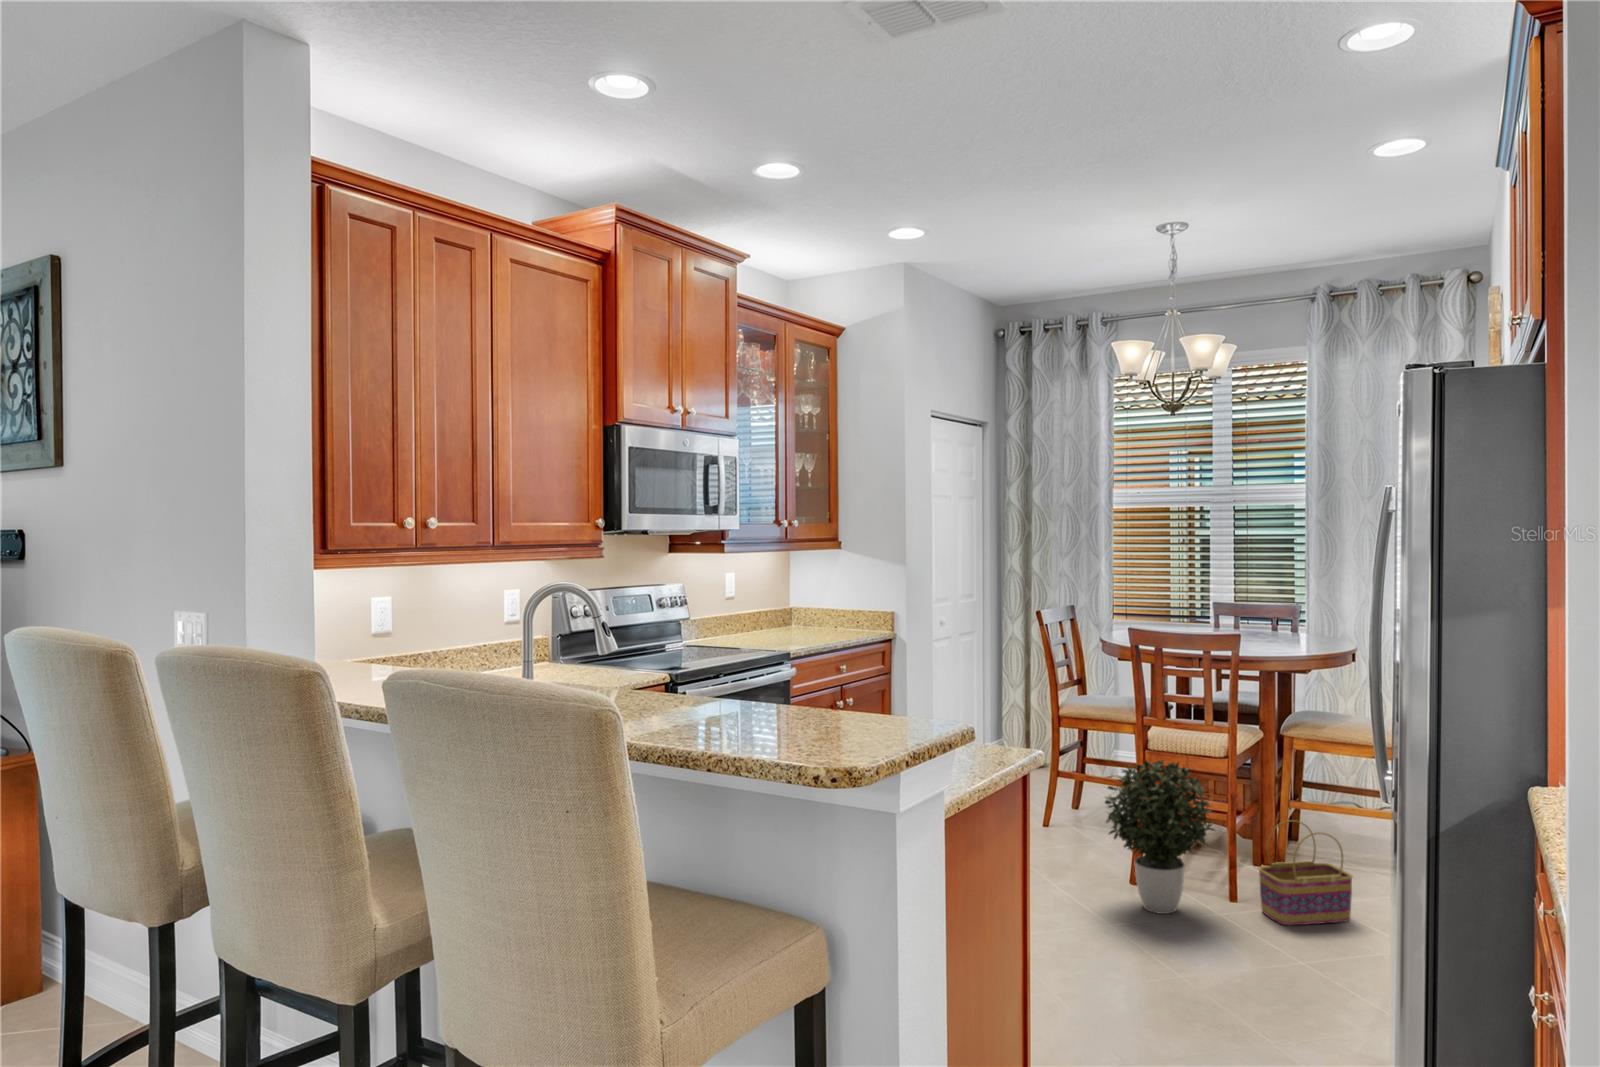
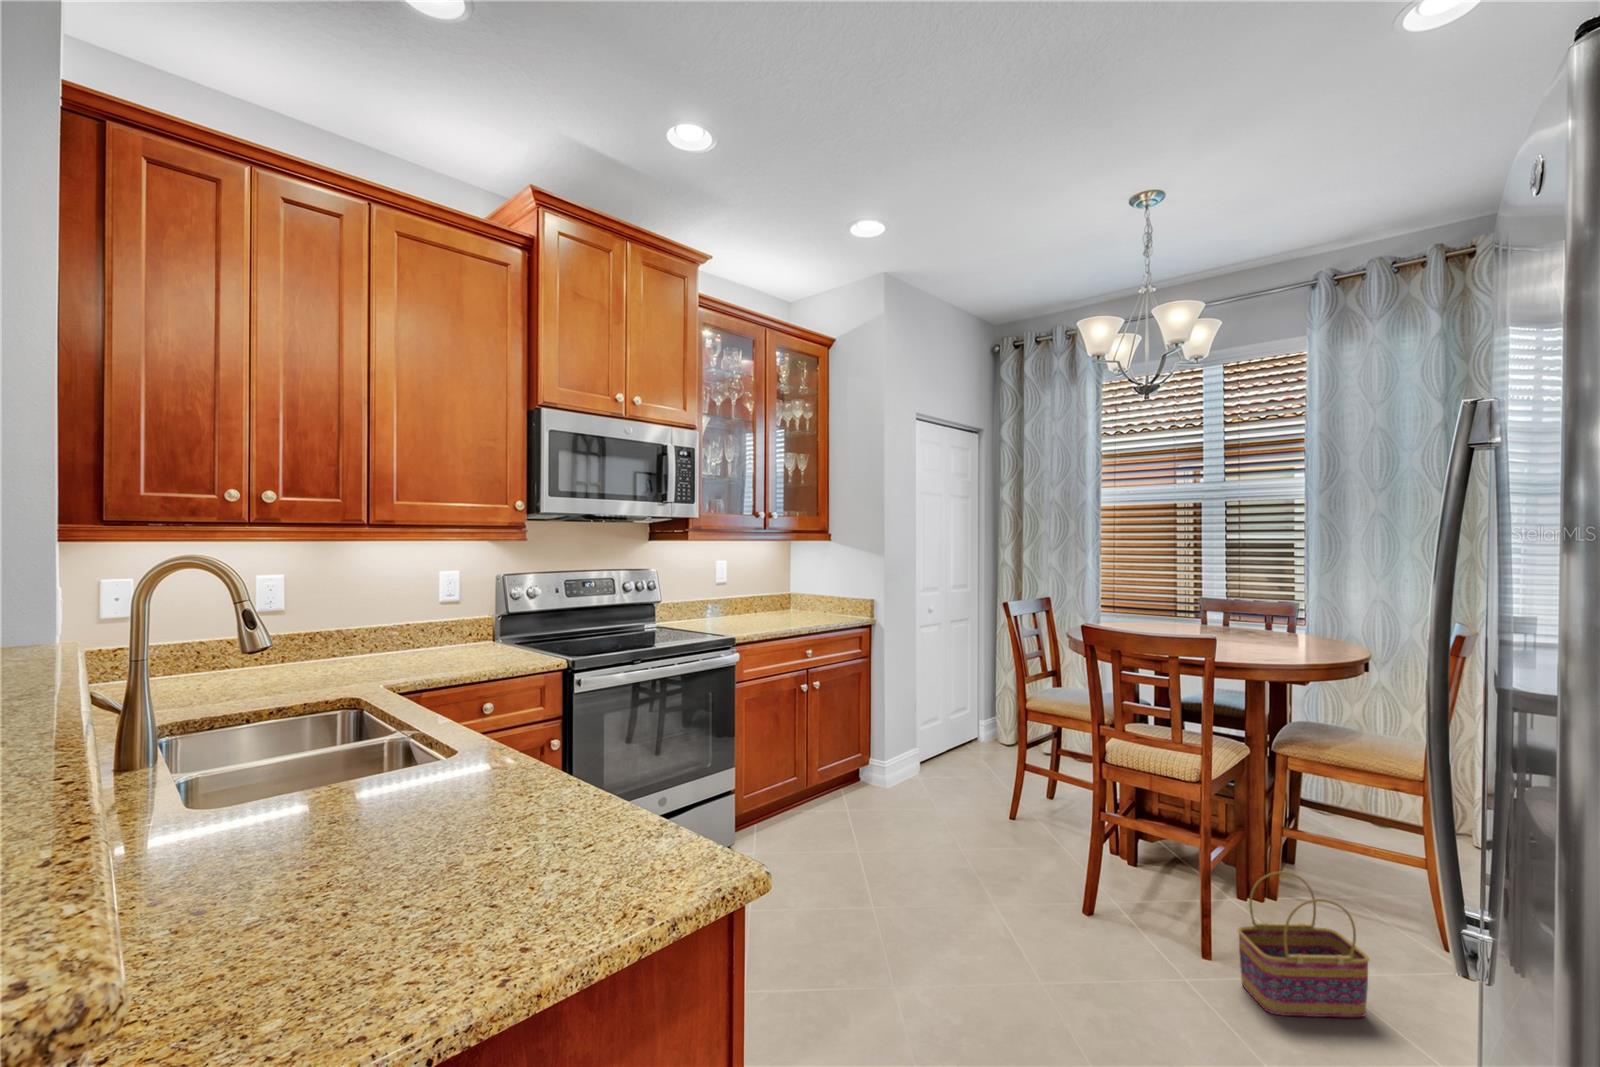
potted plant: present [1105,760,1215,914] -> none [1042,783,1181,974]

